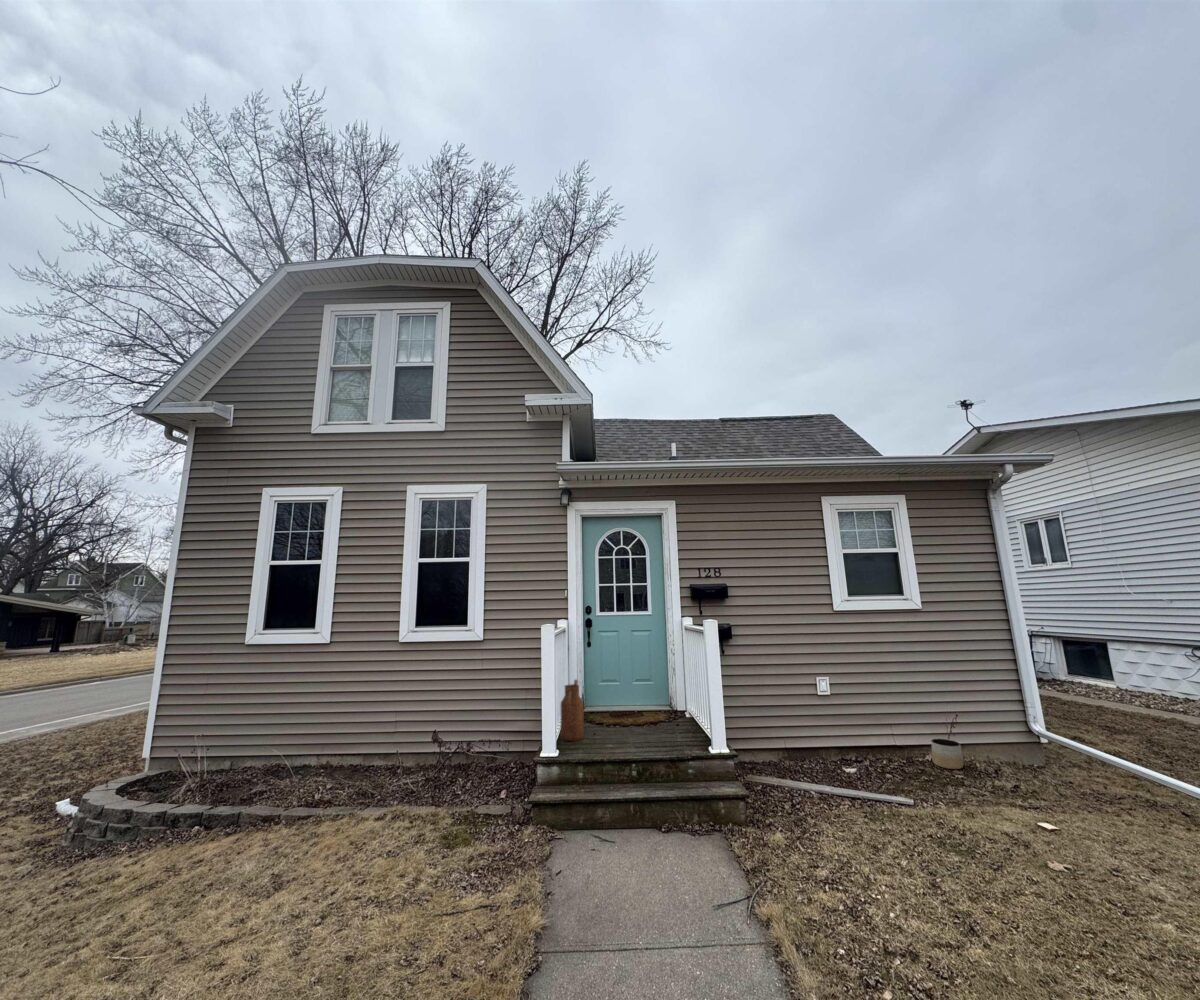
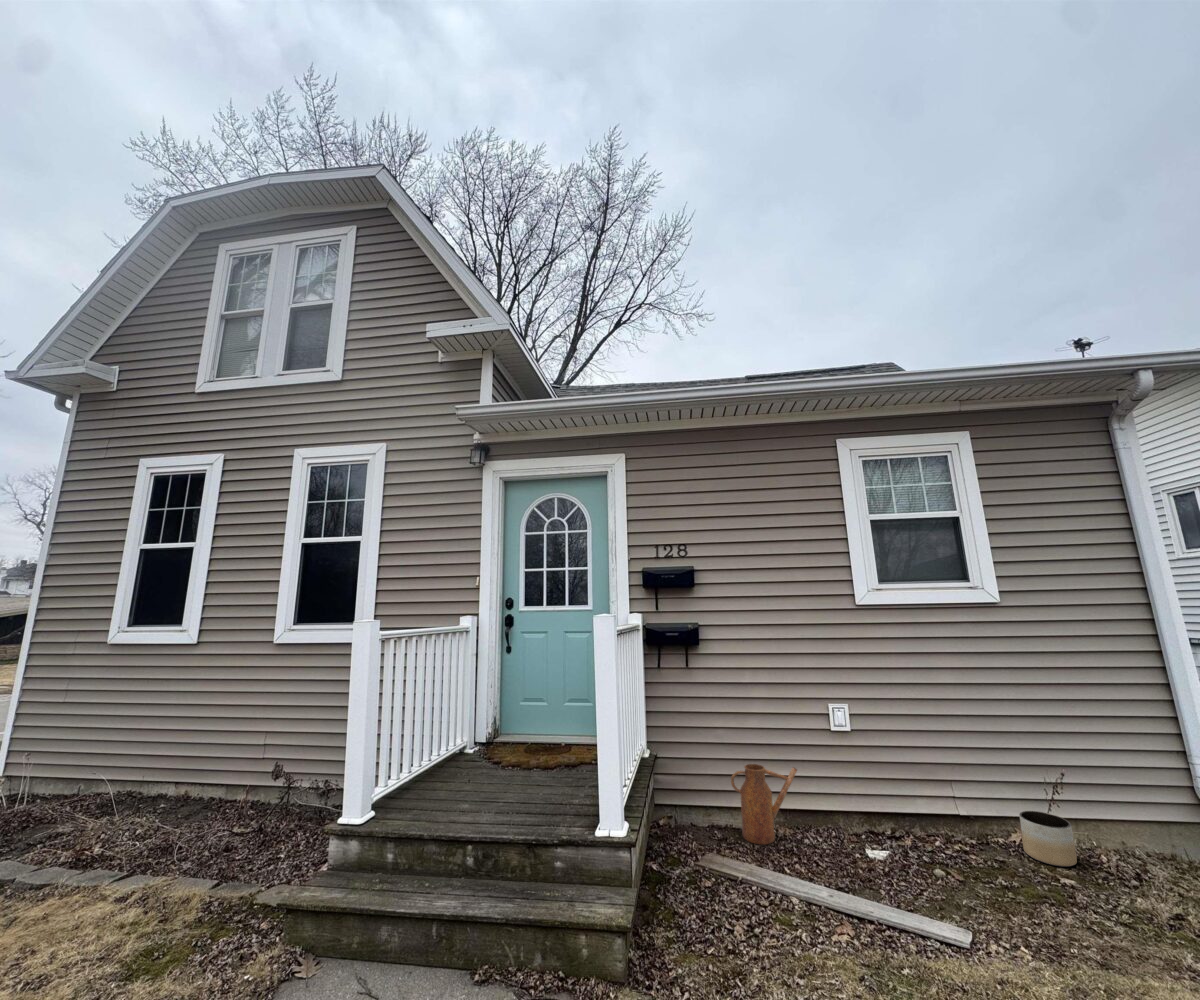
watering can: present [560,680,584,741] -> present [731,764,797,845]

